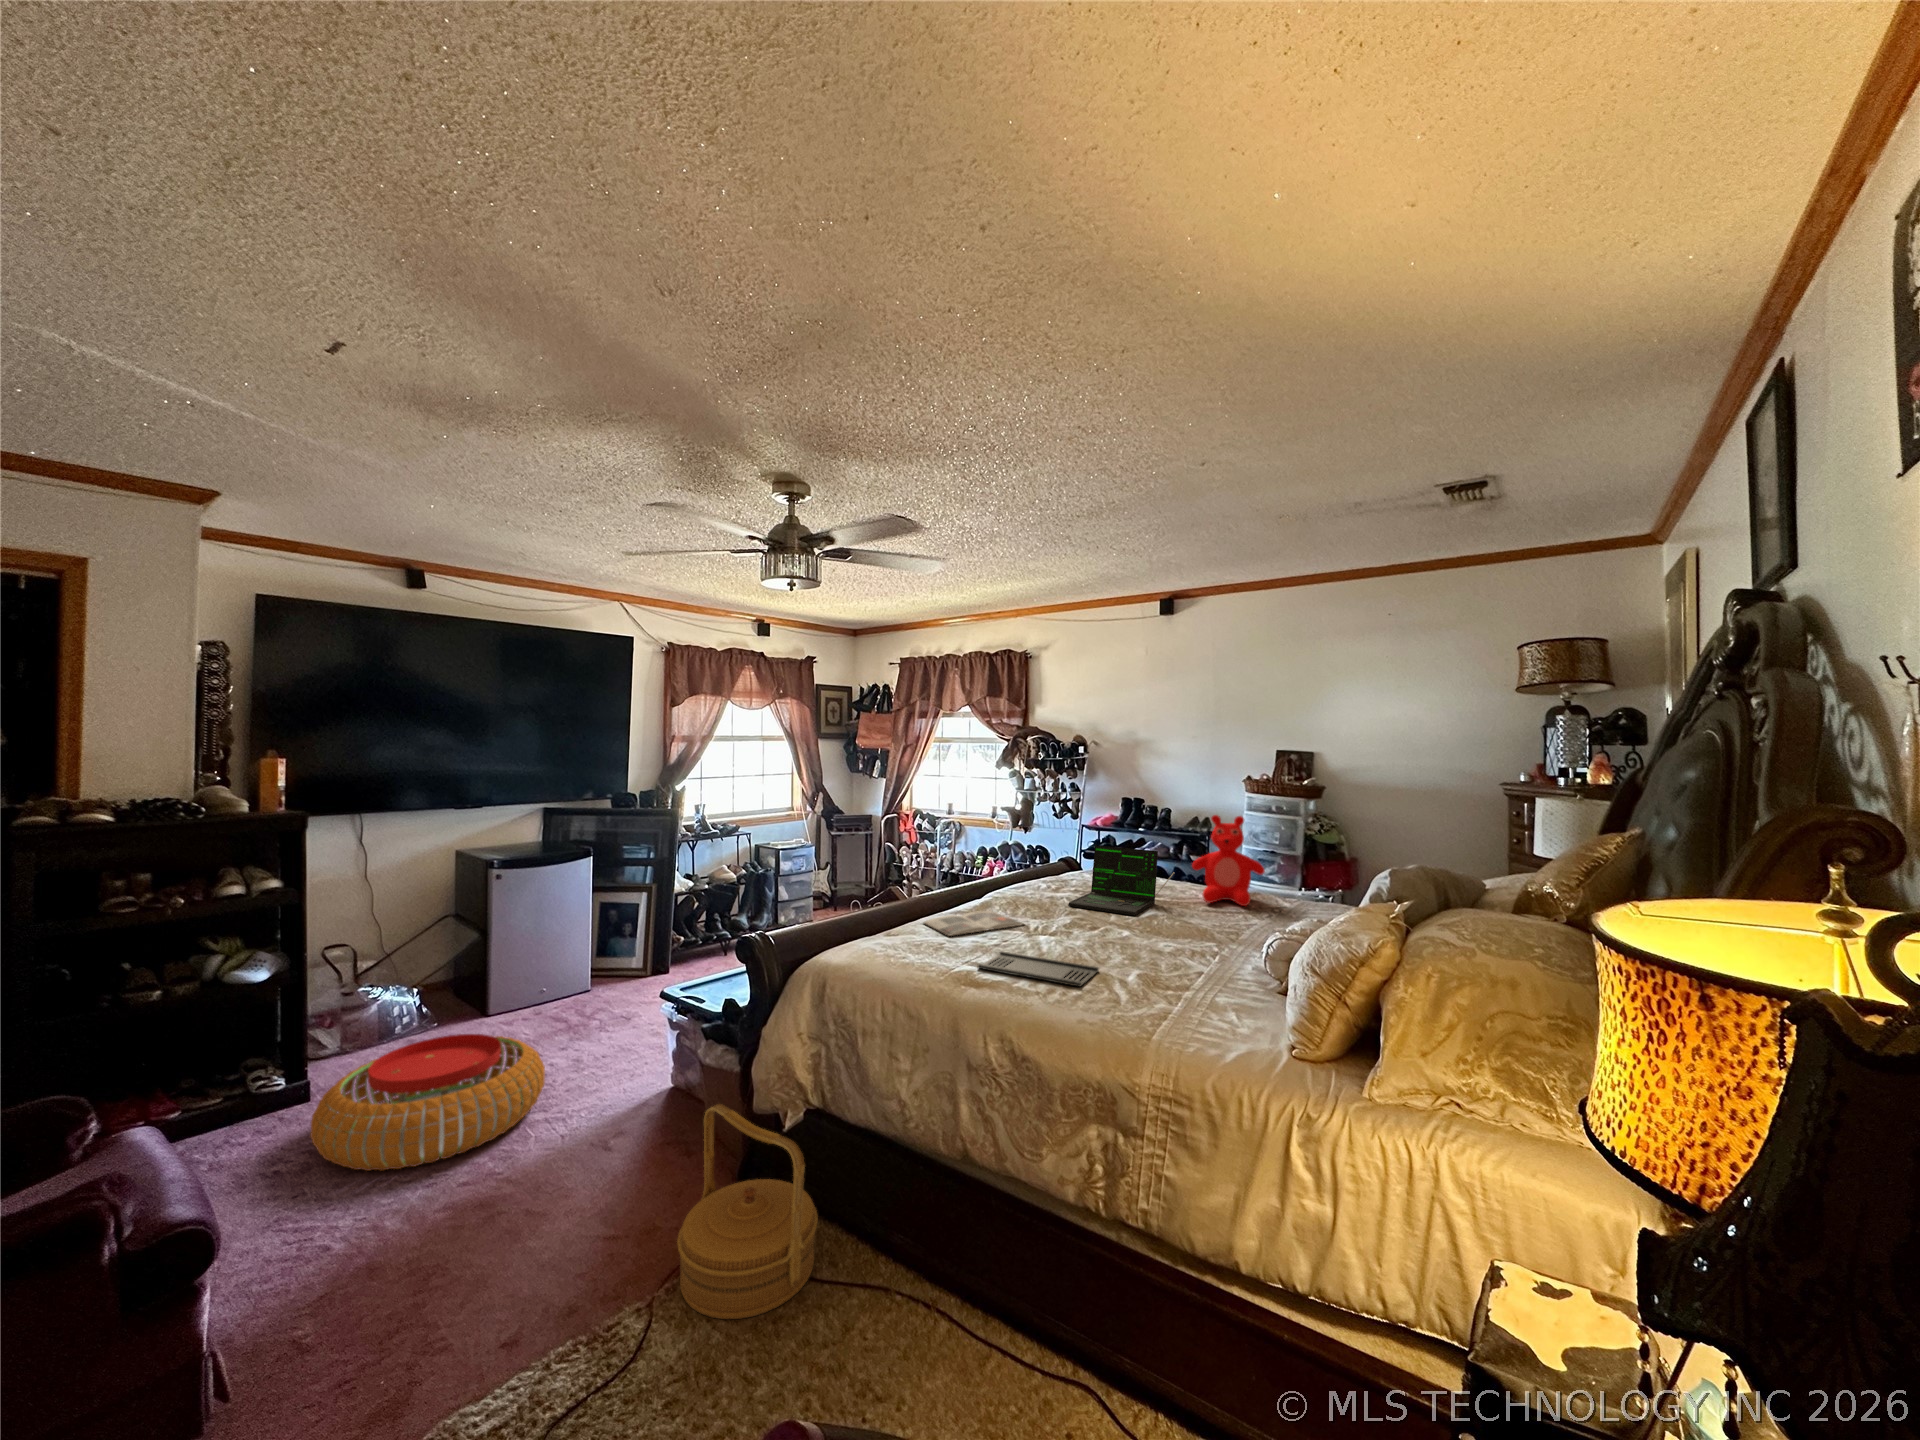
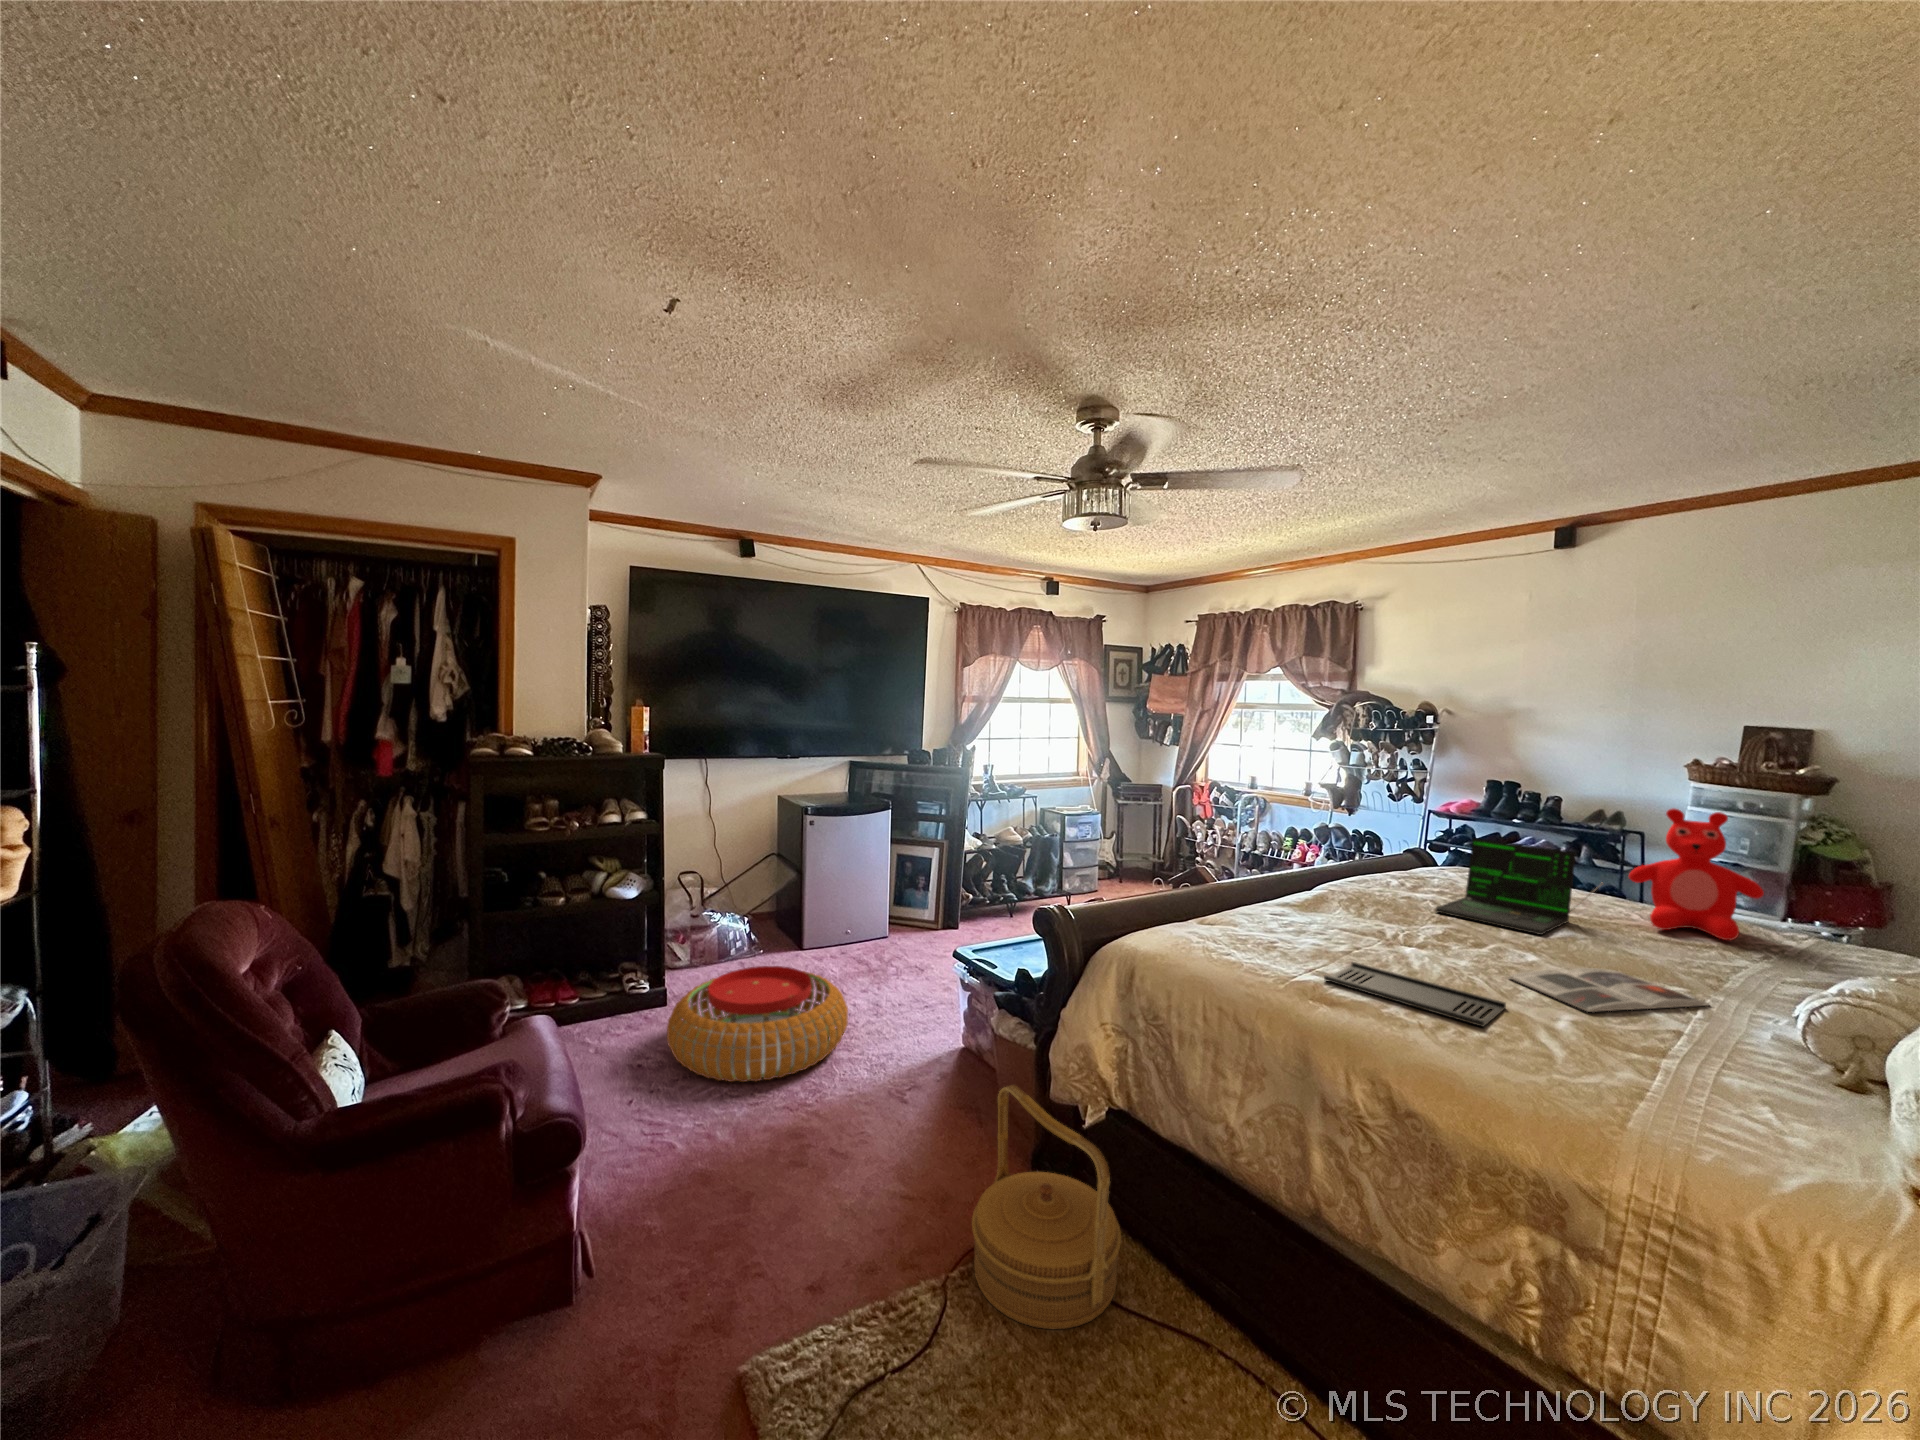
magazine: present [923,911,1024,936] -> present [1509,968,1709,1012]

